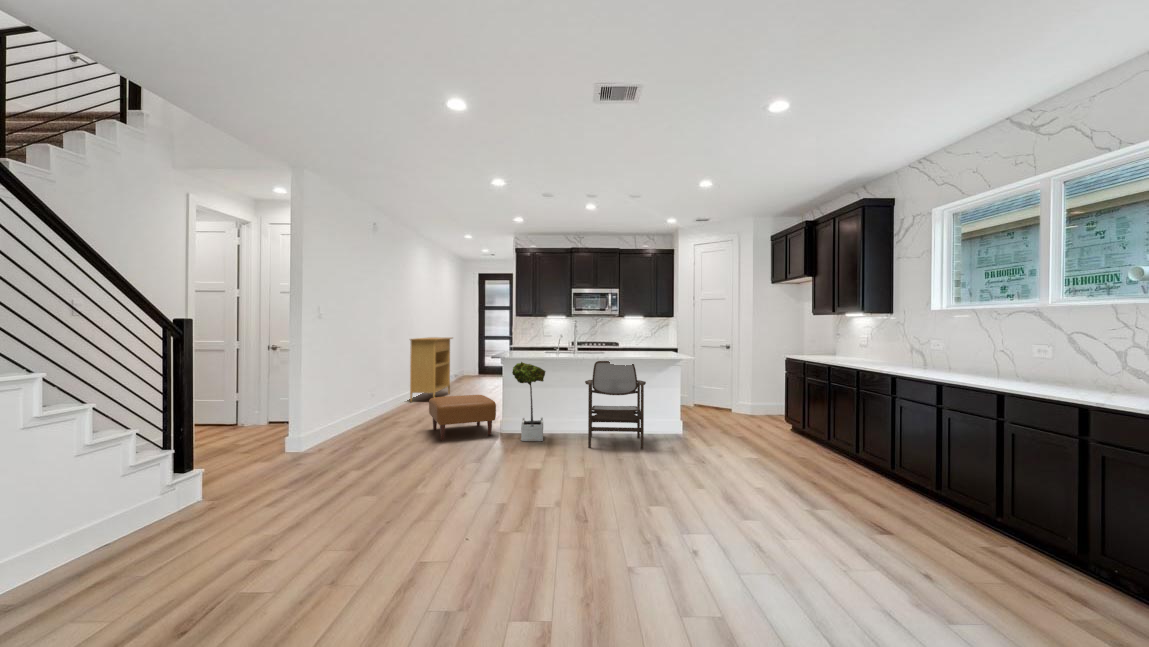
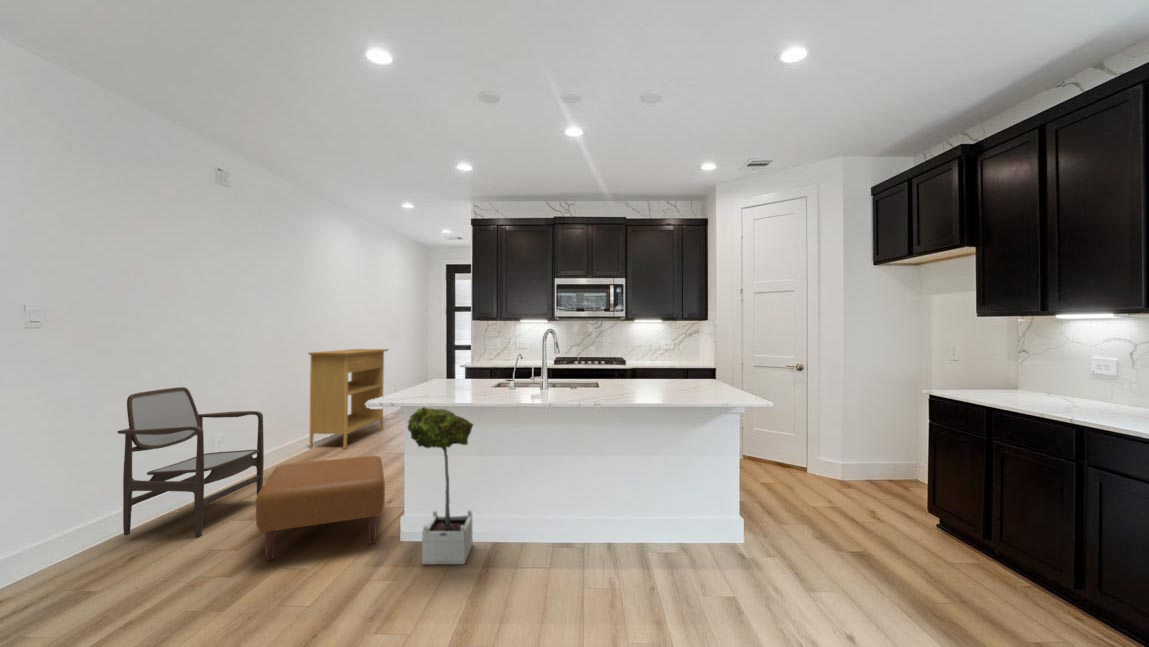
armchair: present [585,361,646,449] -> present [118,387,264,537]

